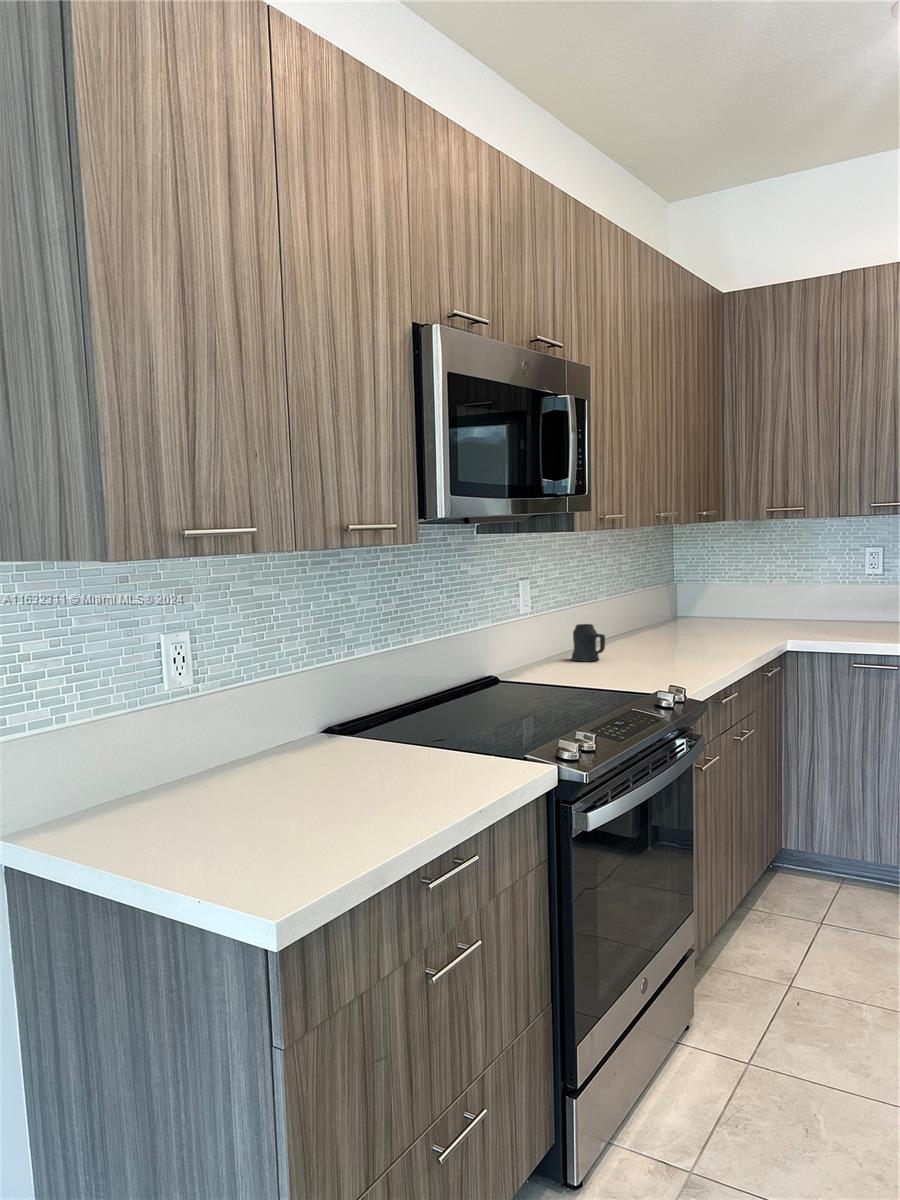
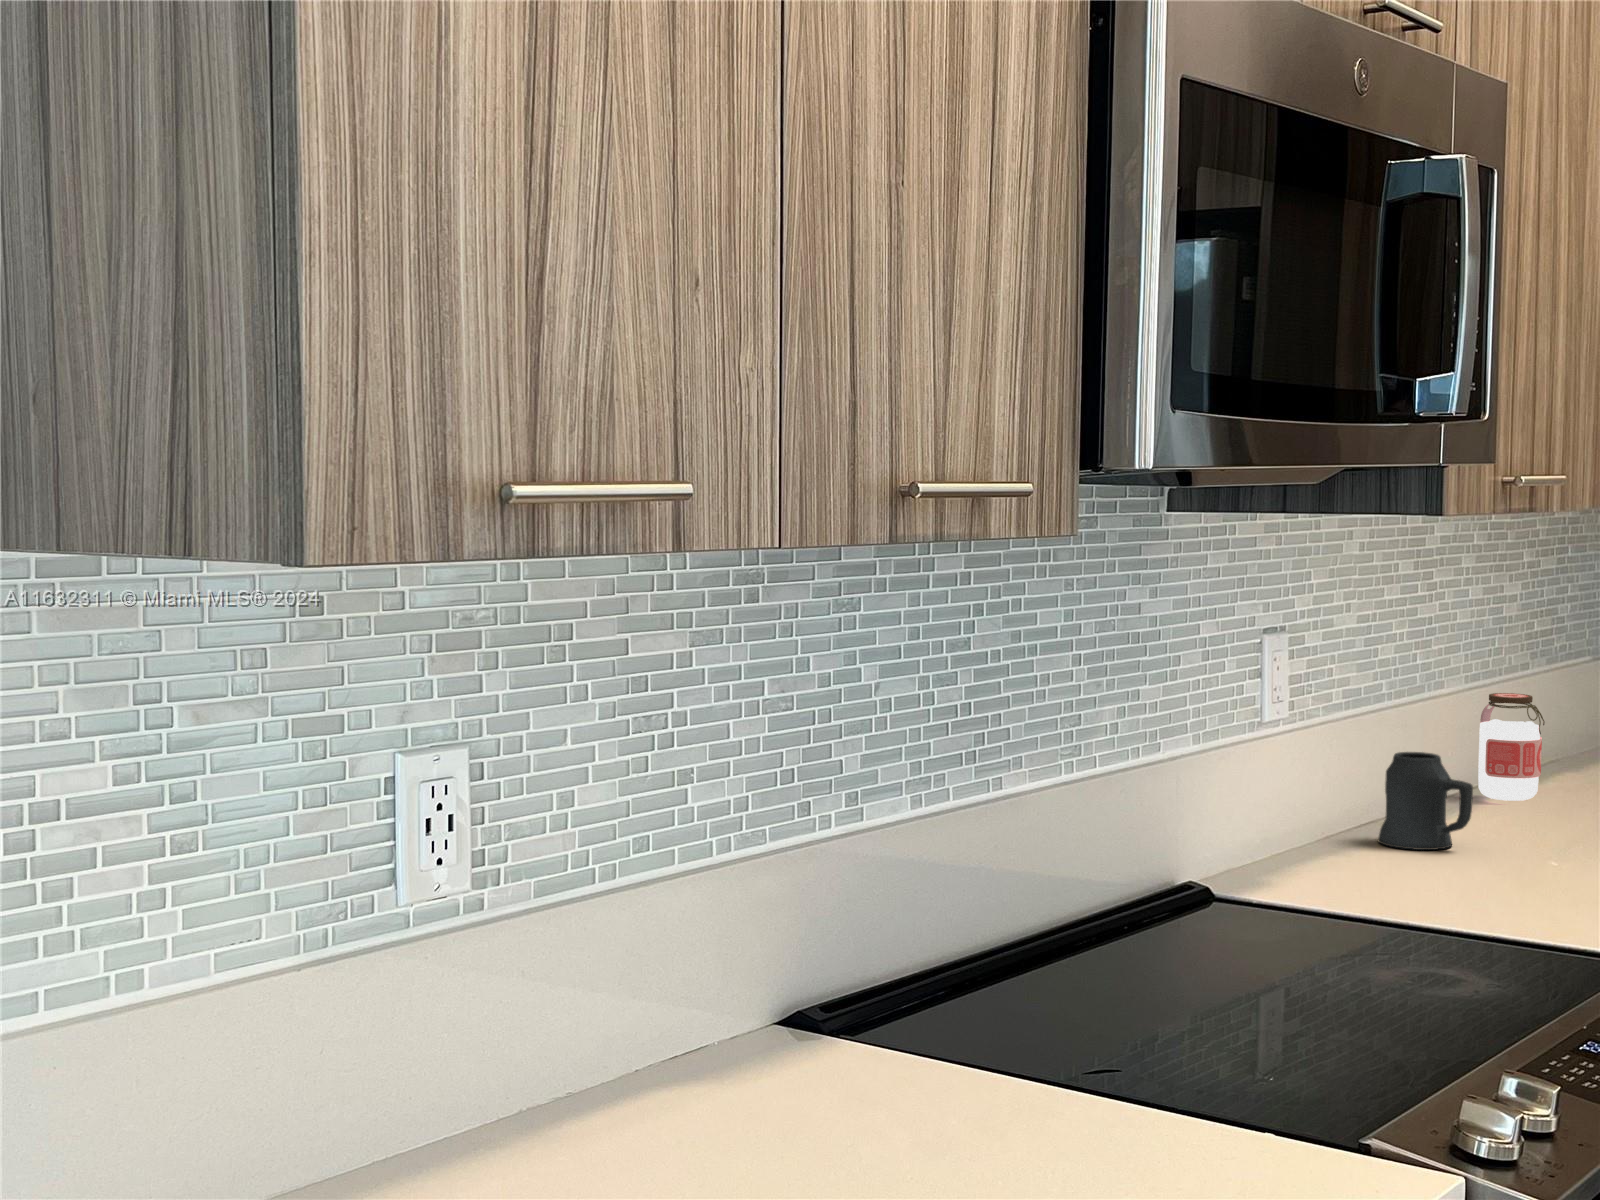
jar: none [615,600,640,643] -> present [1478,693,1545,801]

